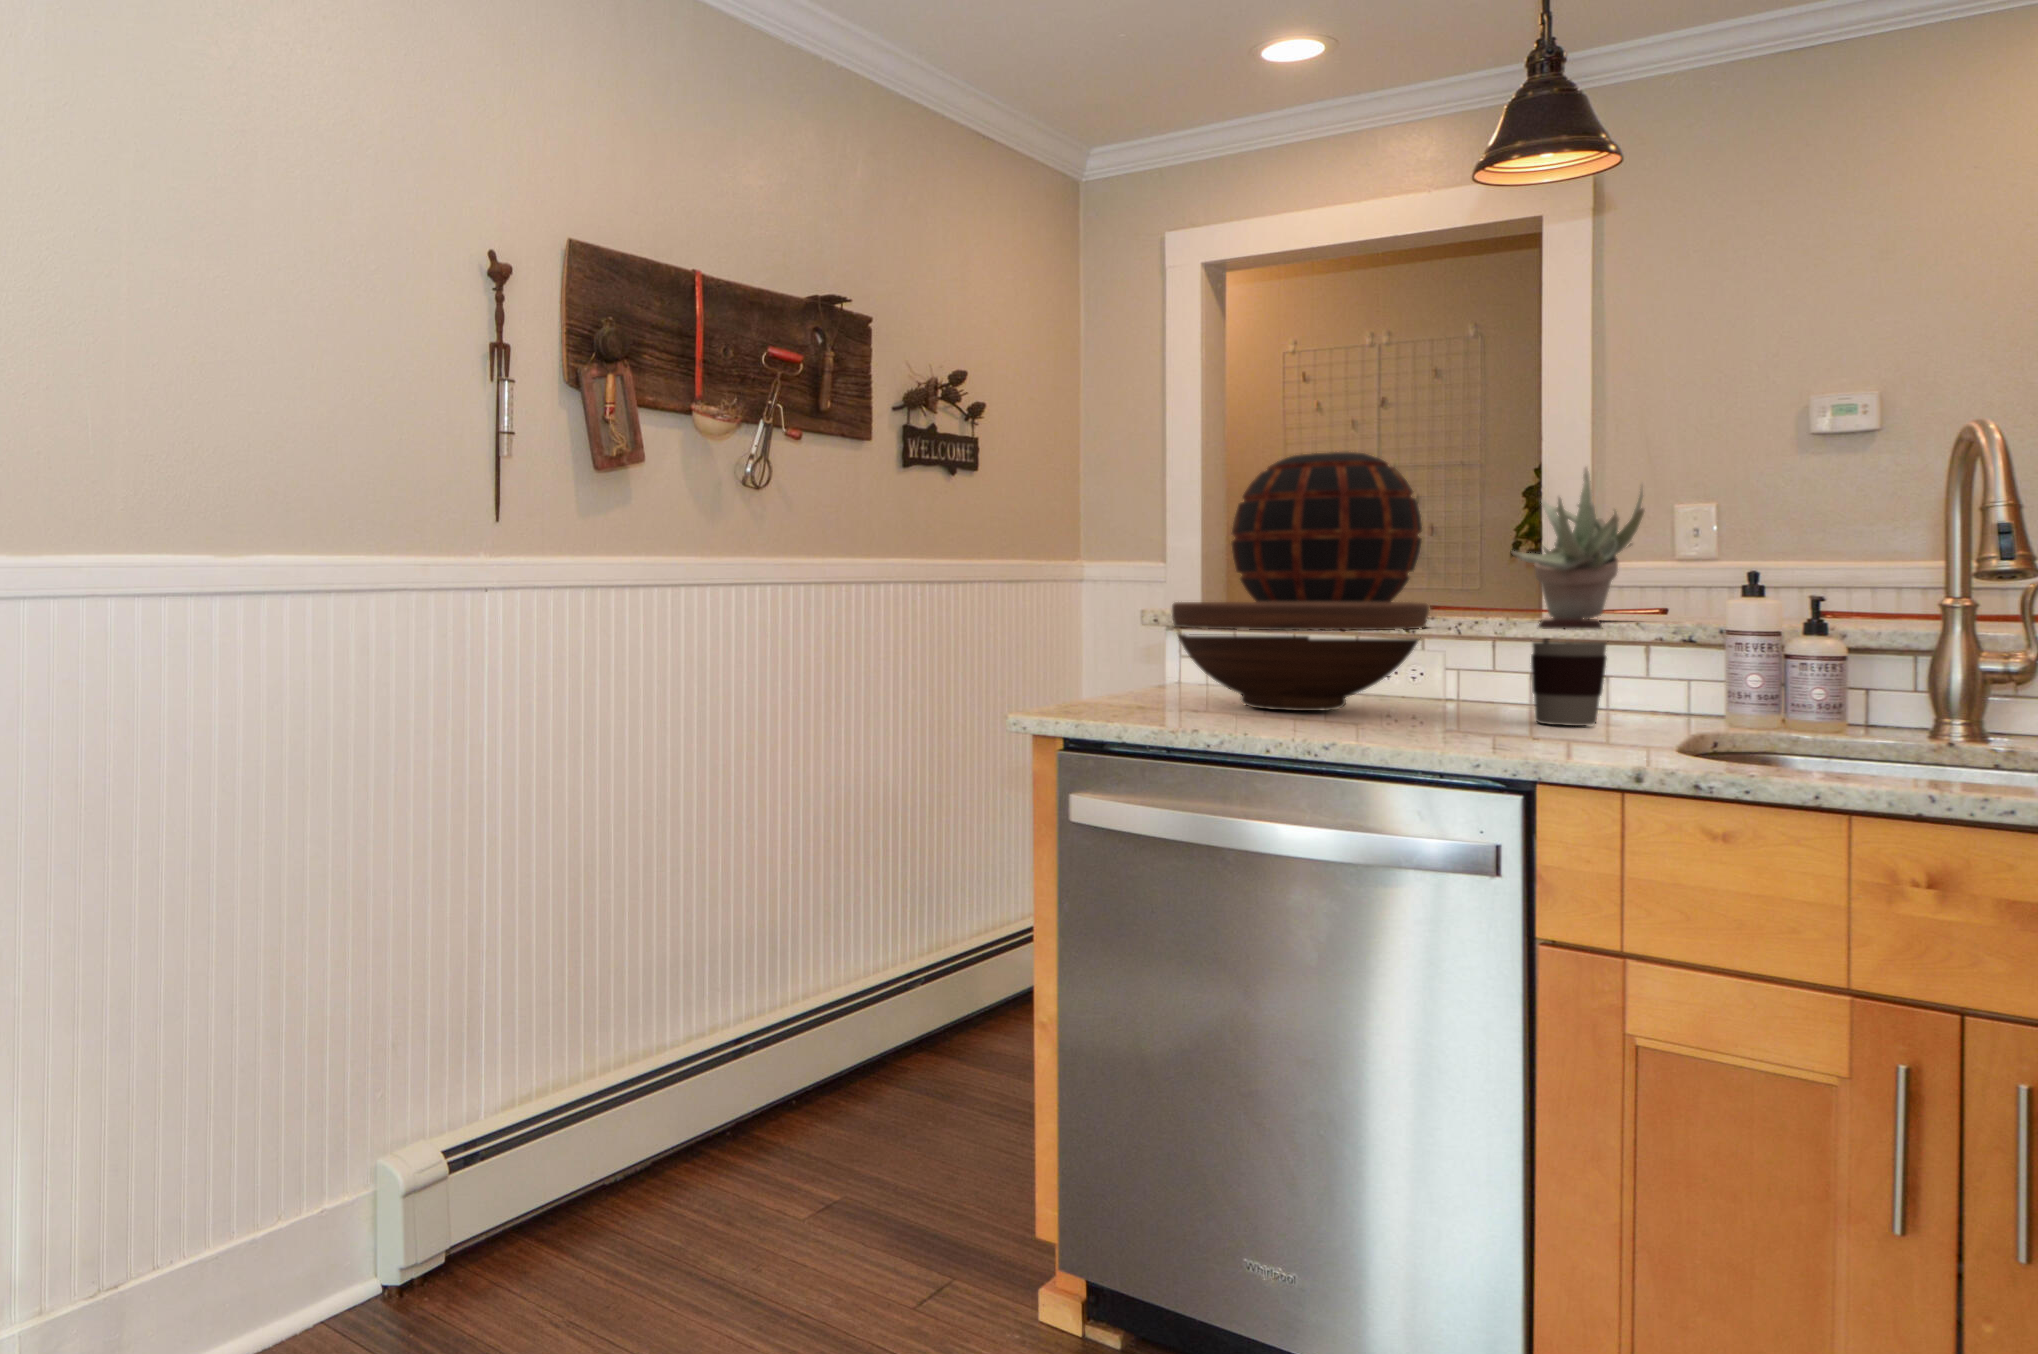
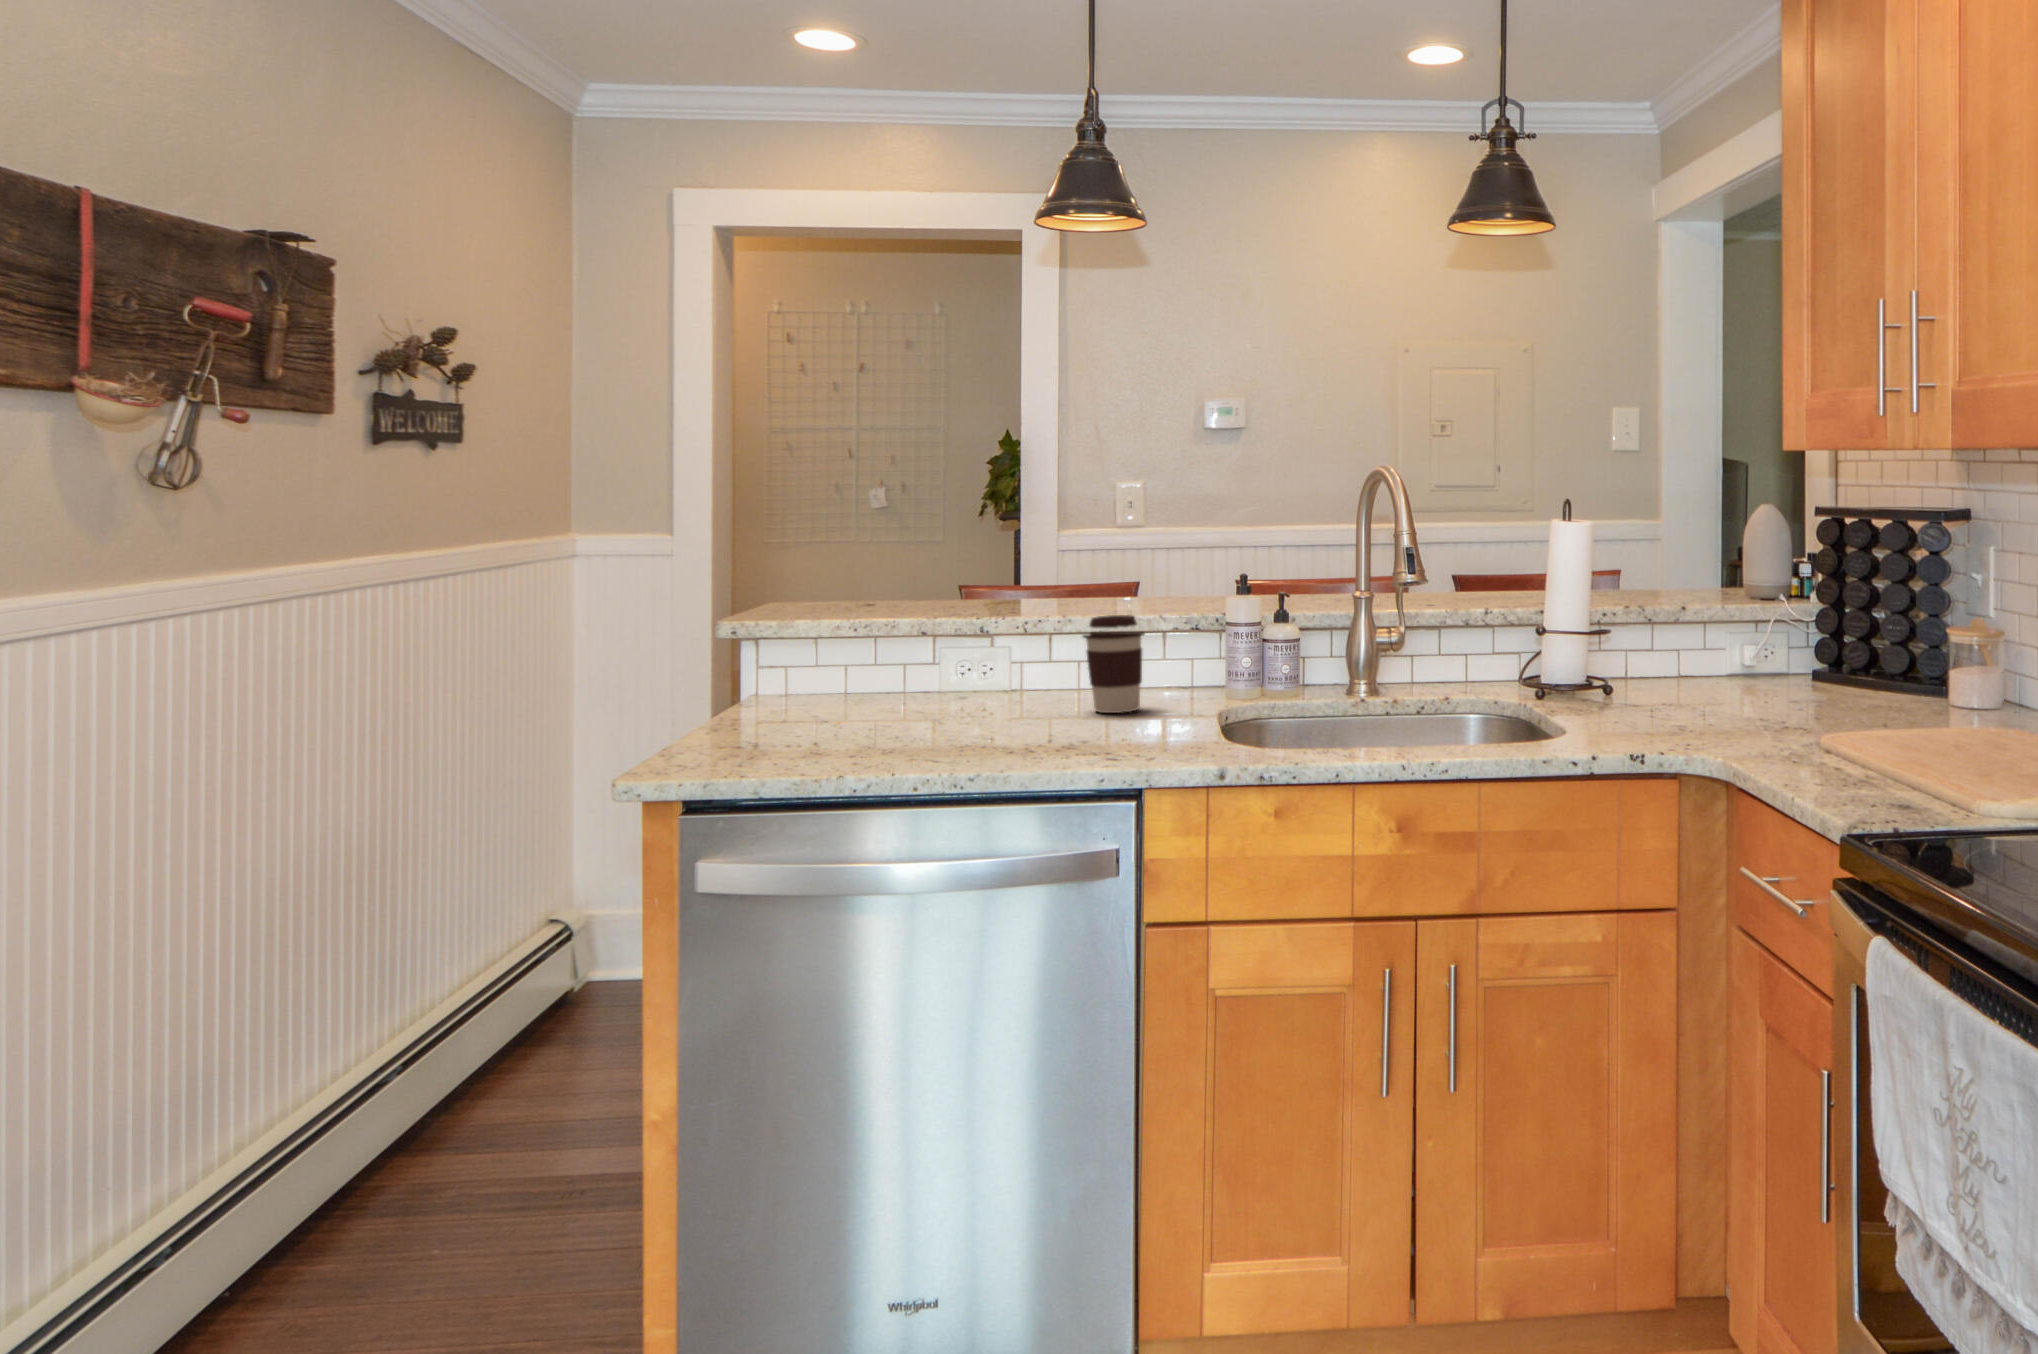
decorative vase: present [1232,452,1422,602] -> none [789,447,960,612]
succulent plant: present [1512,467,1644,619] -> none [1046,467,1137,604]
fruit bowl: present [1172,602,1429,711] -> none [768,606,1004,726]

